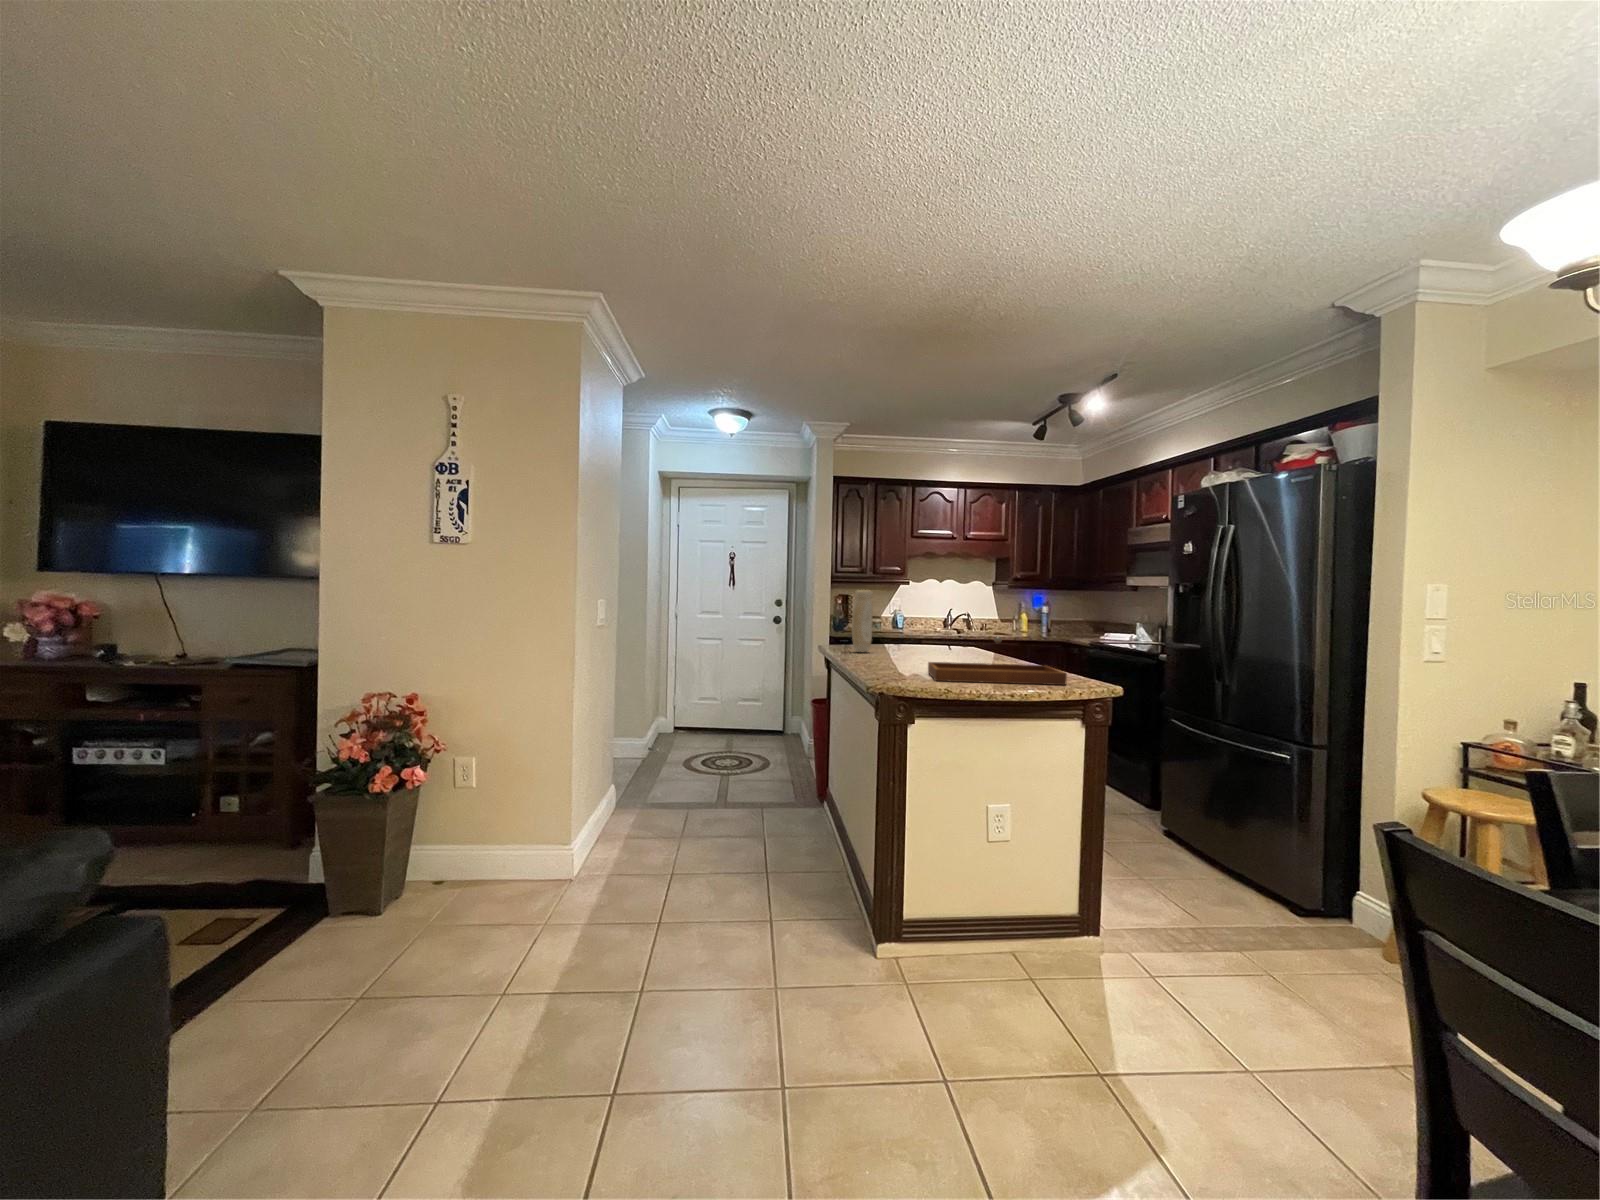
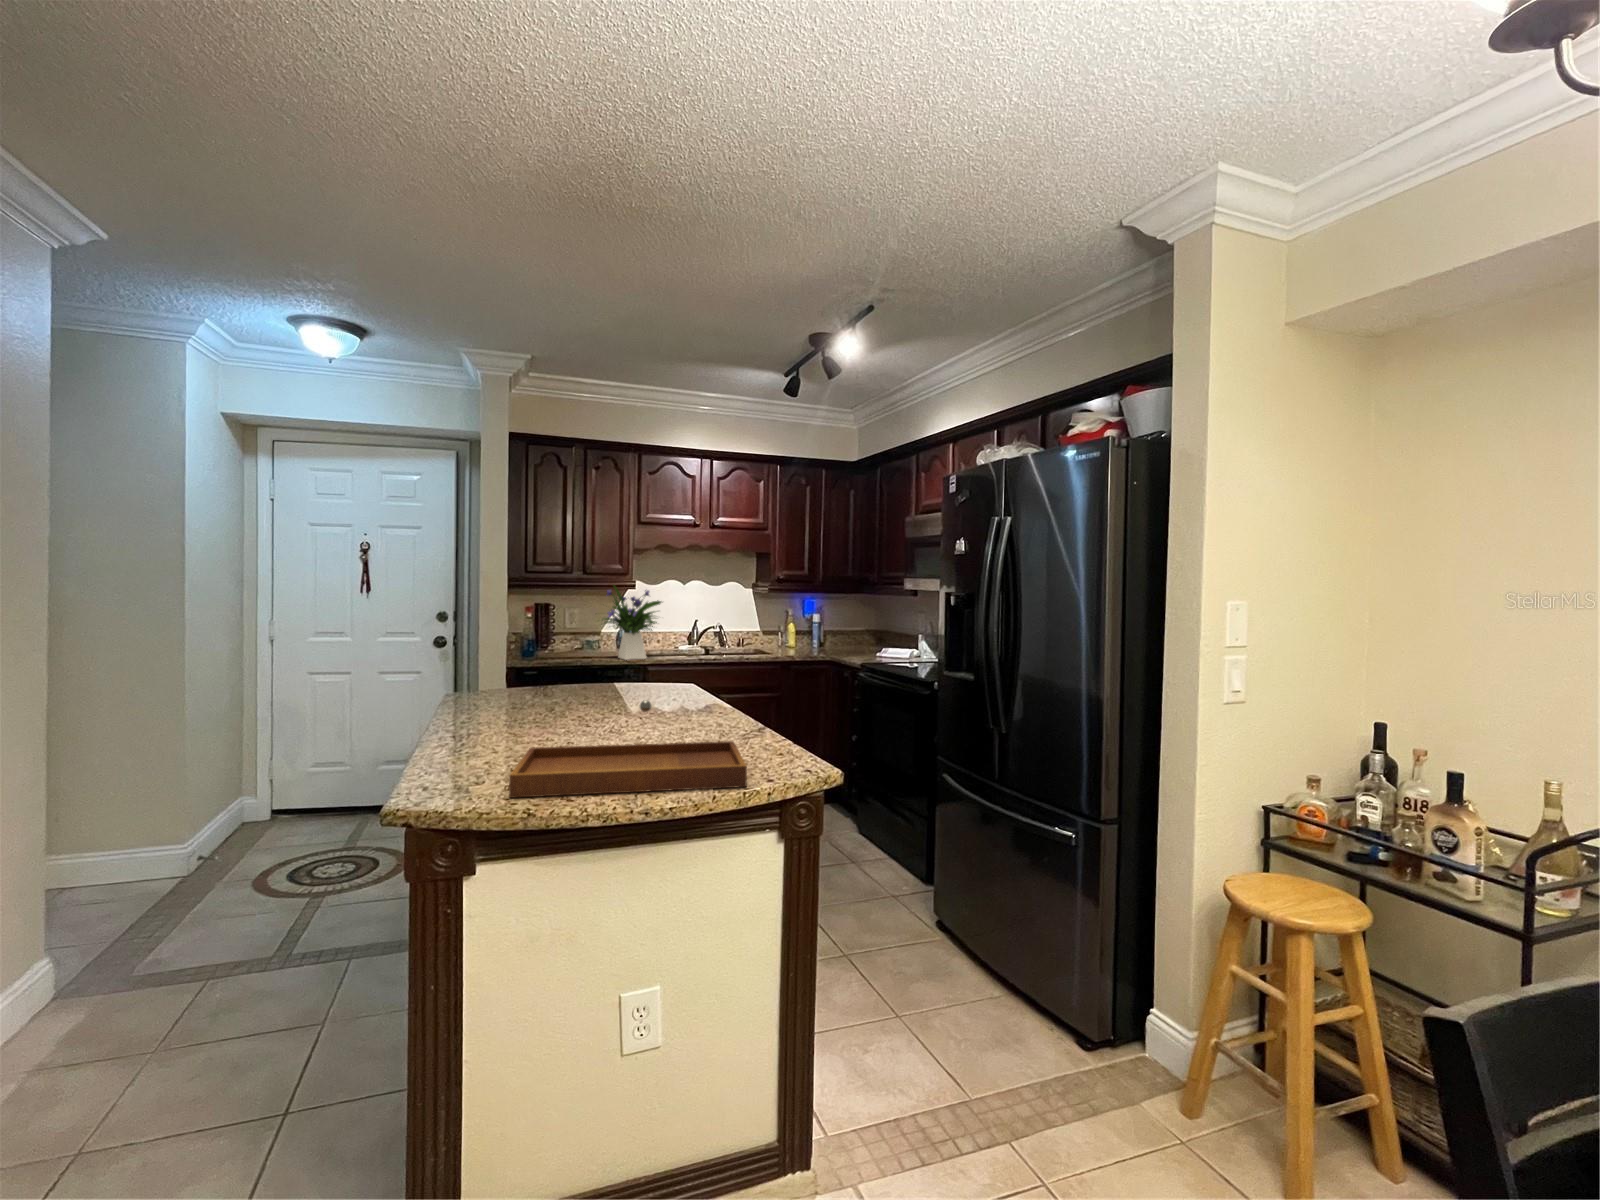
flower arrangement: none [880,581,930,636] -> present [604,585,661,660]
vase: present [852,590,873,652] -> none [478,607,515,708]

